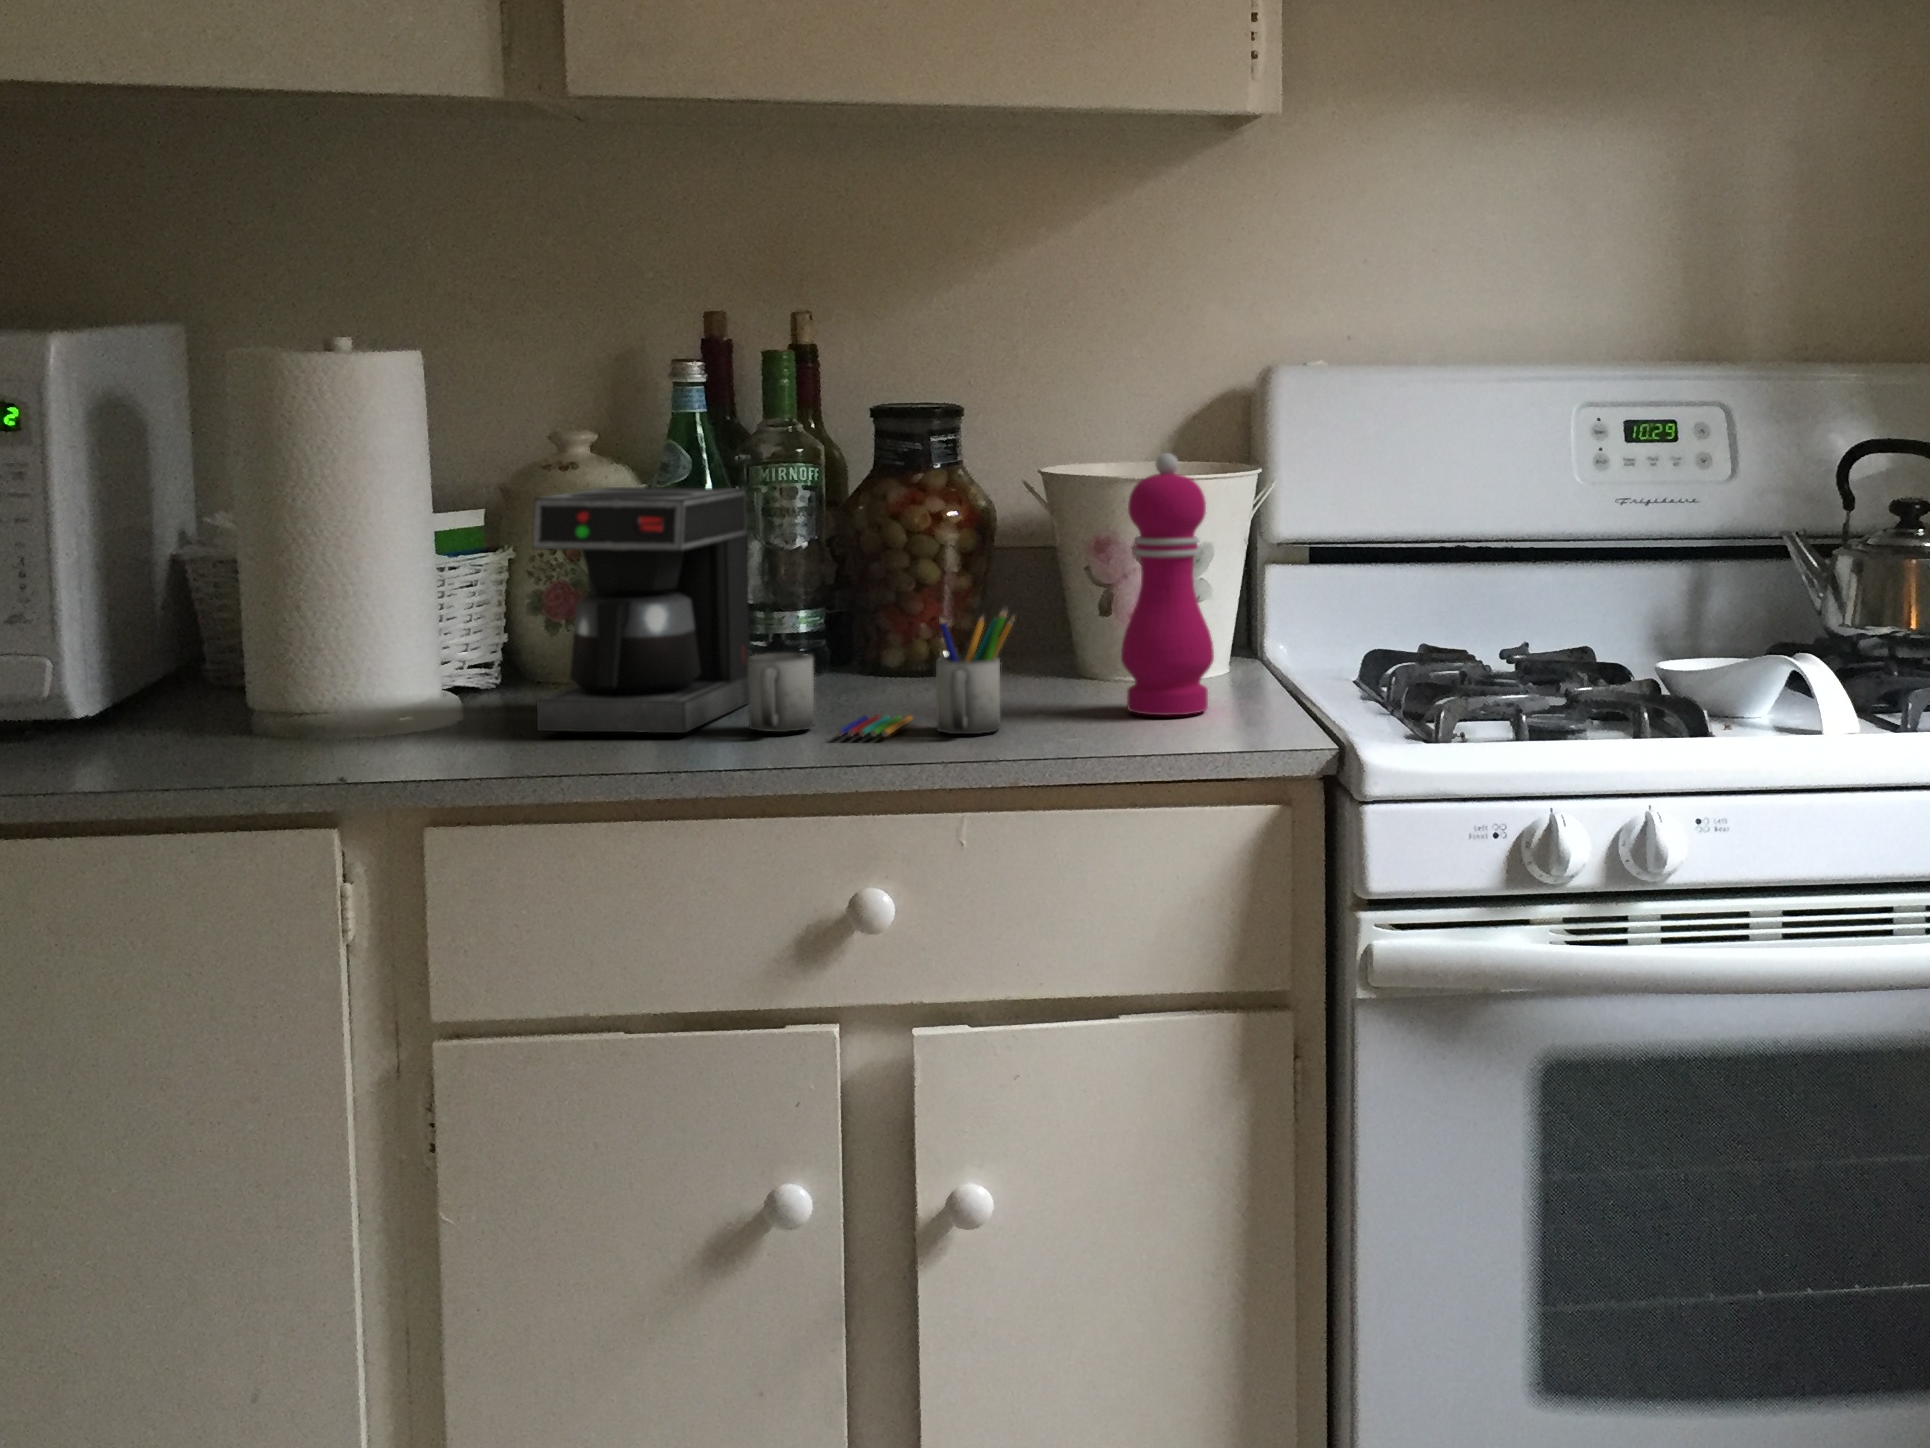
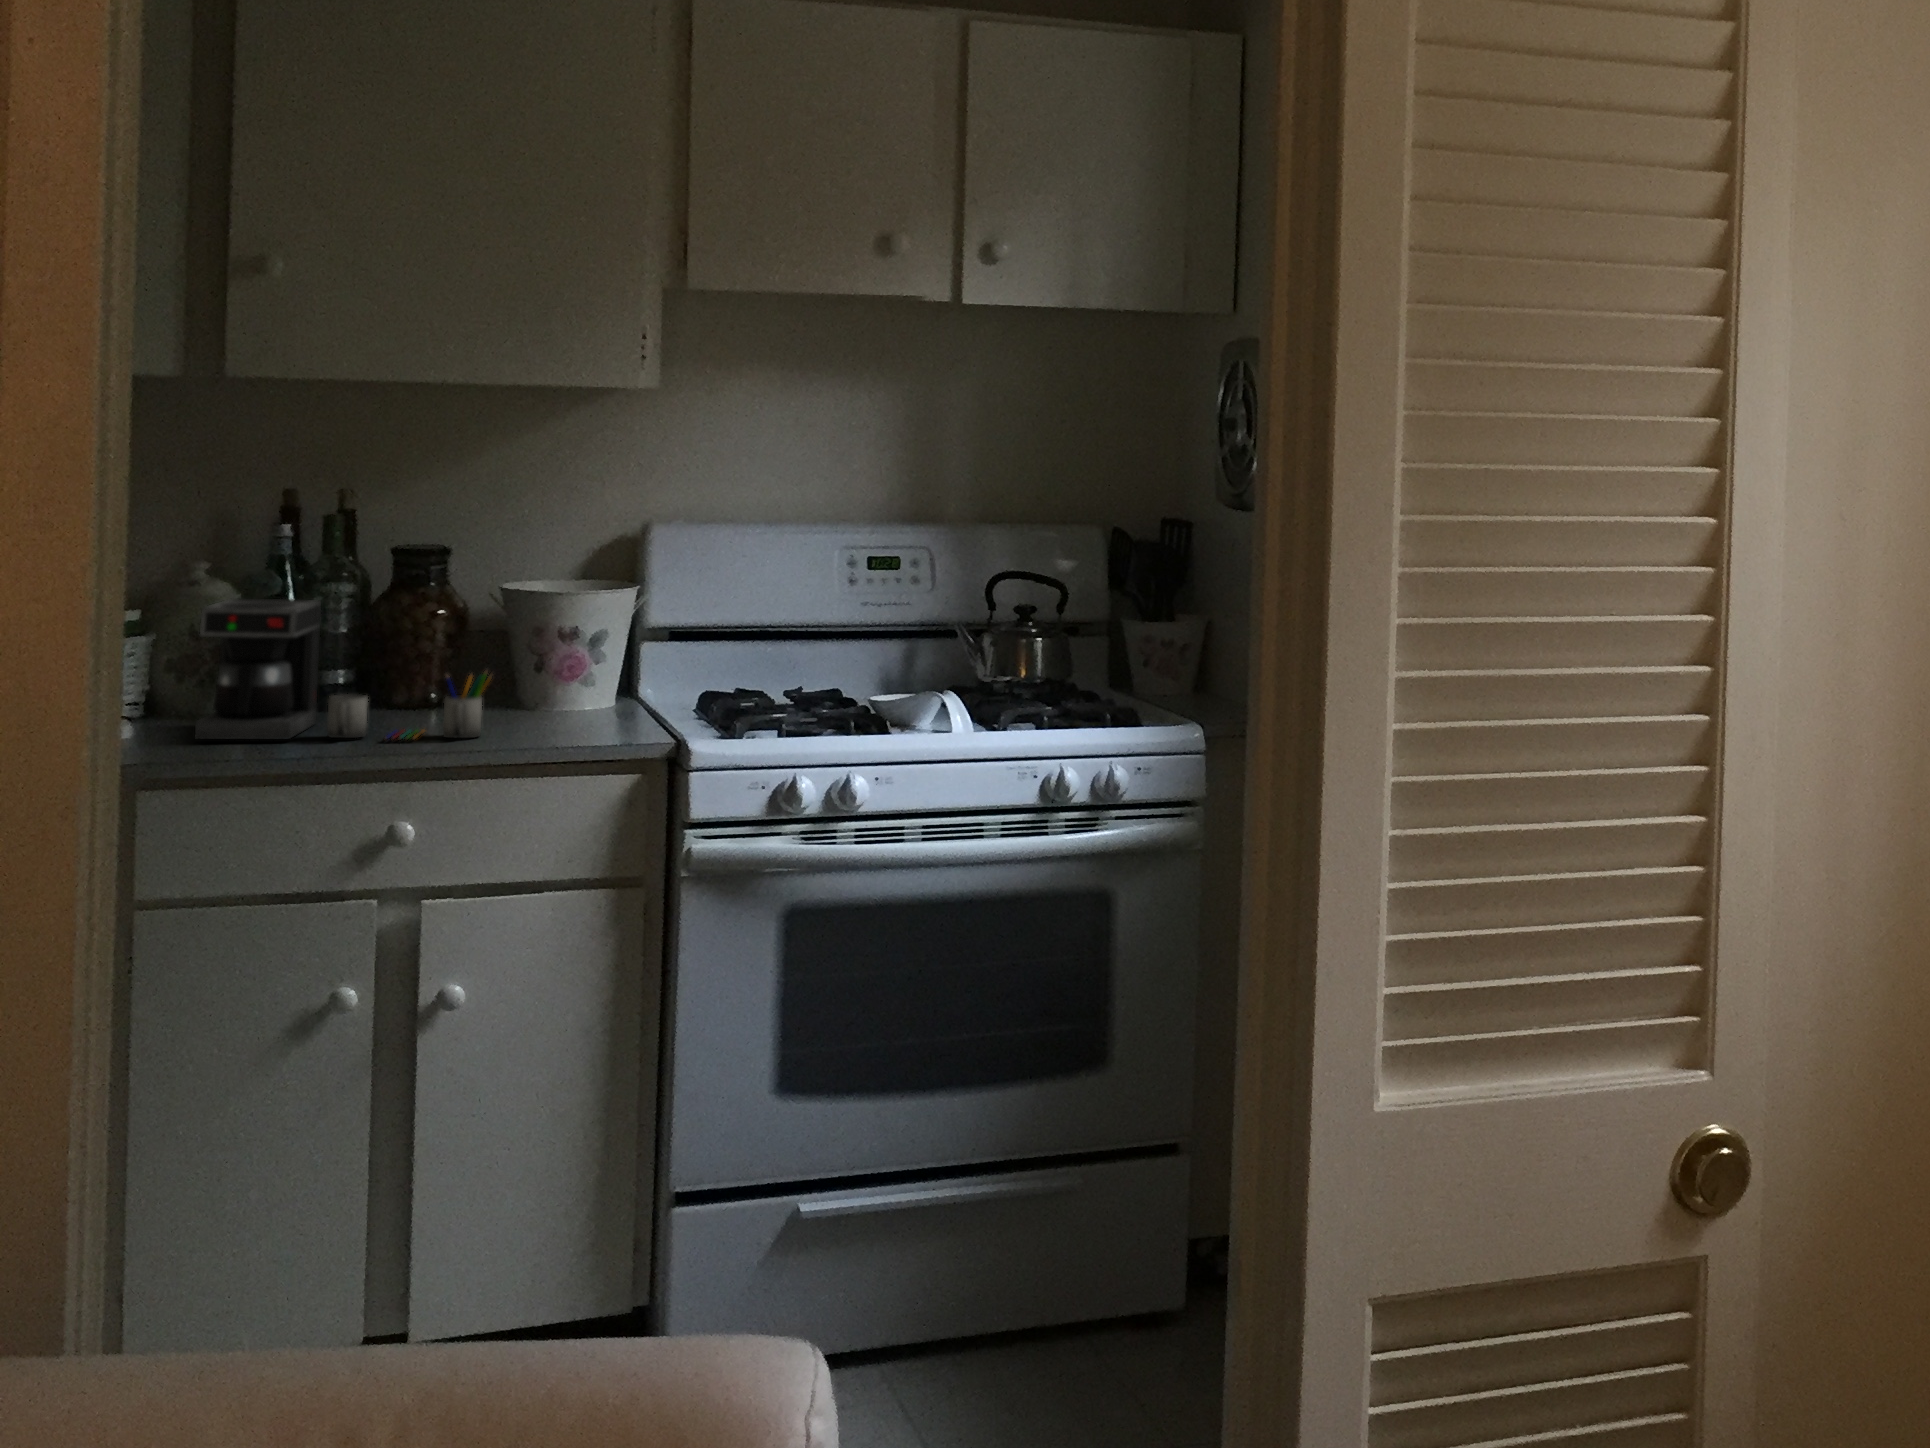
pepper mill: present [1121,453,1214,715] -> none [552,583,608,728]

